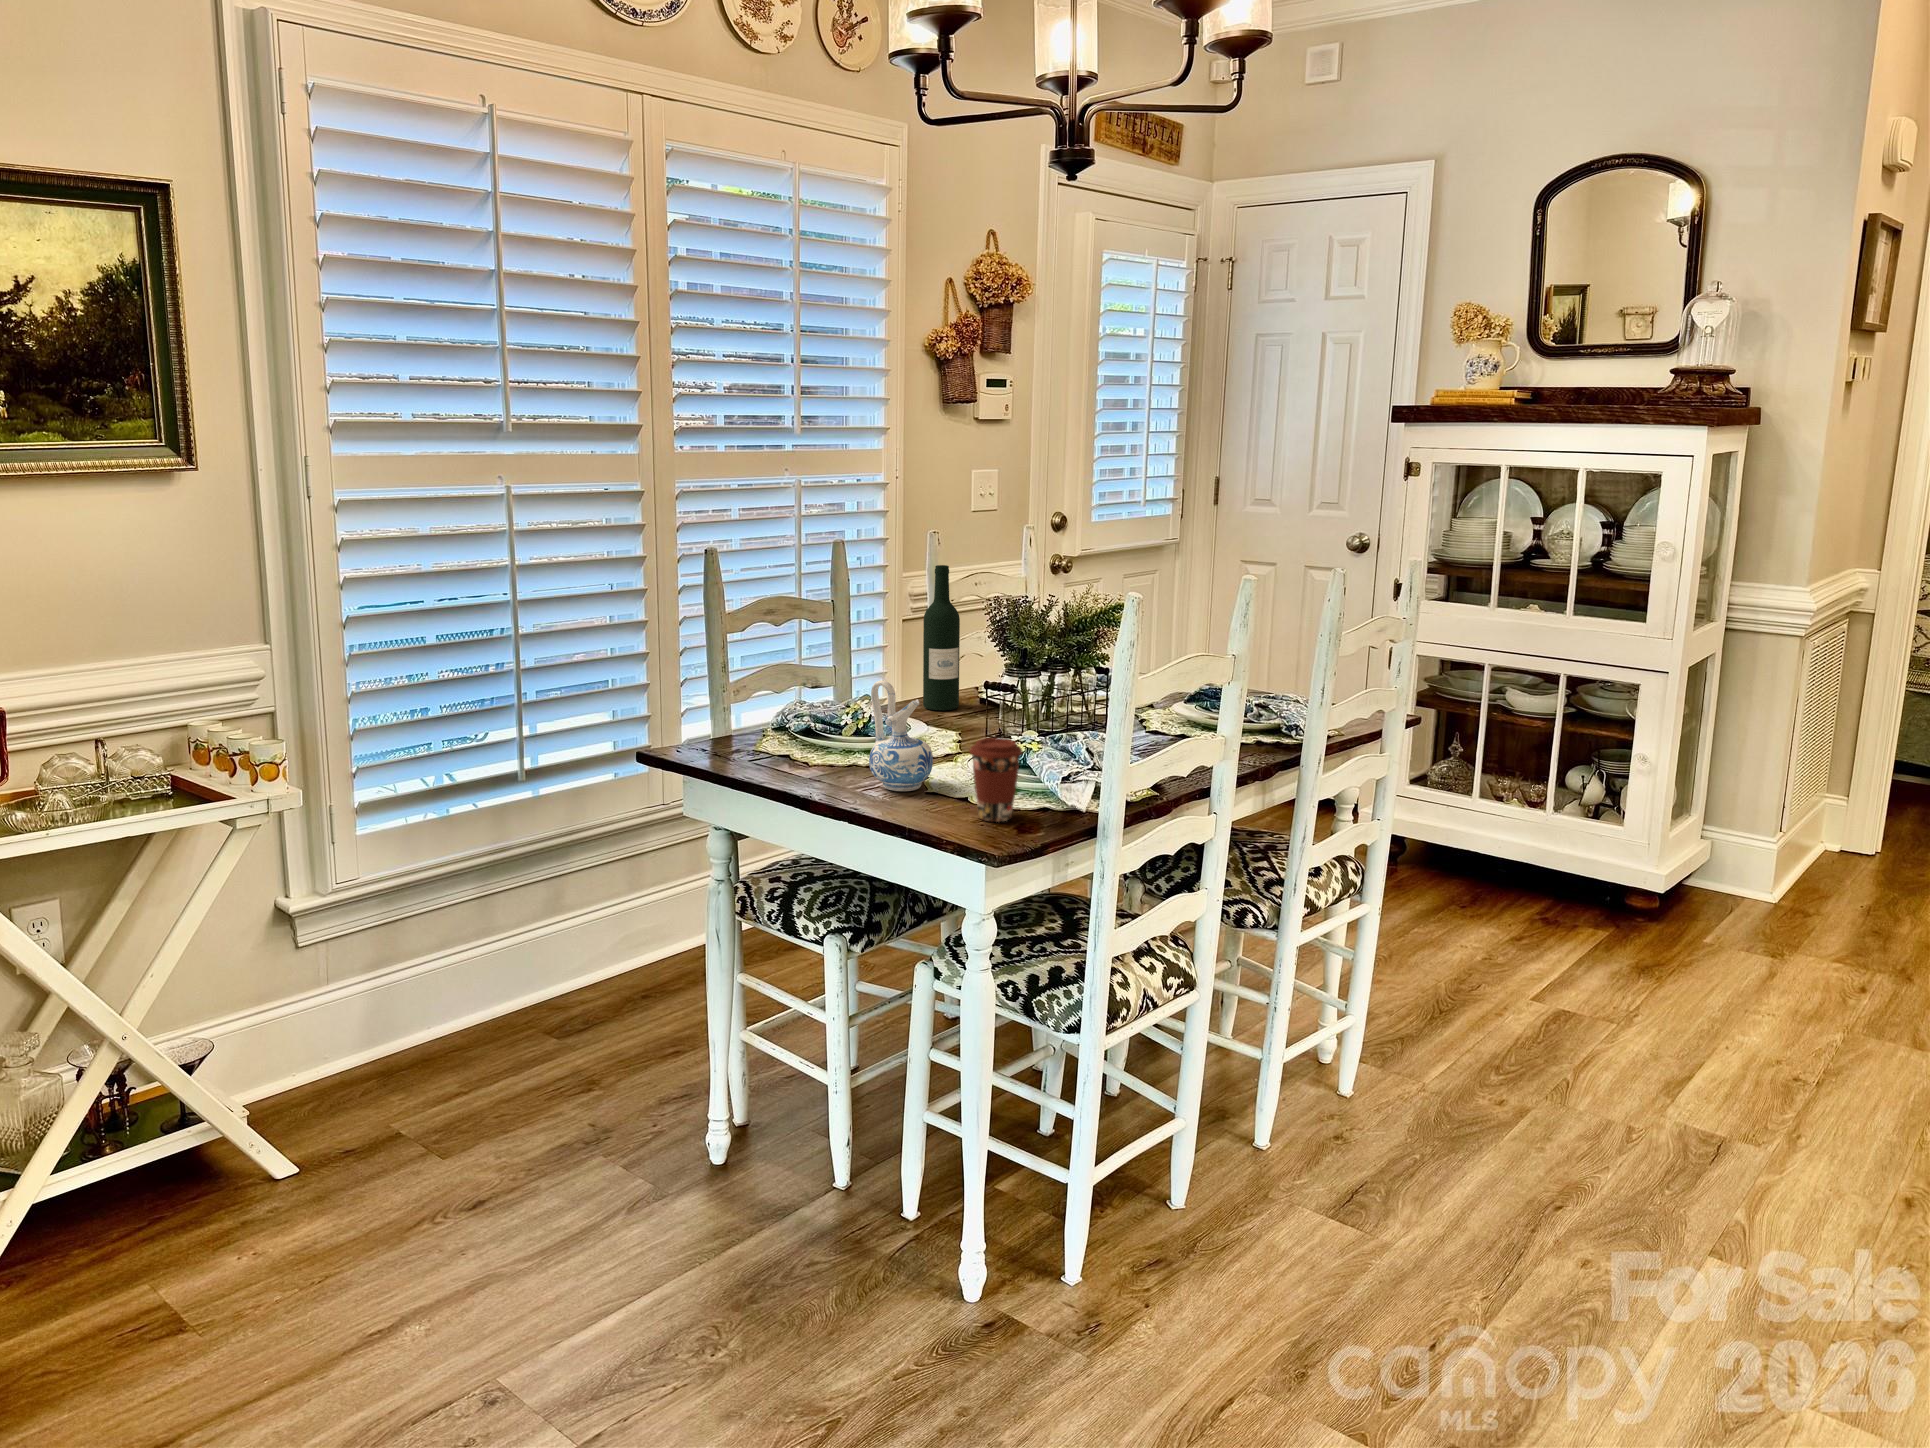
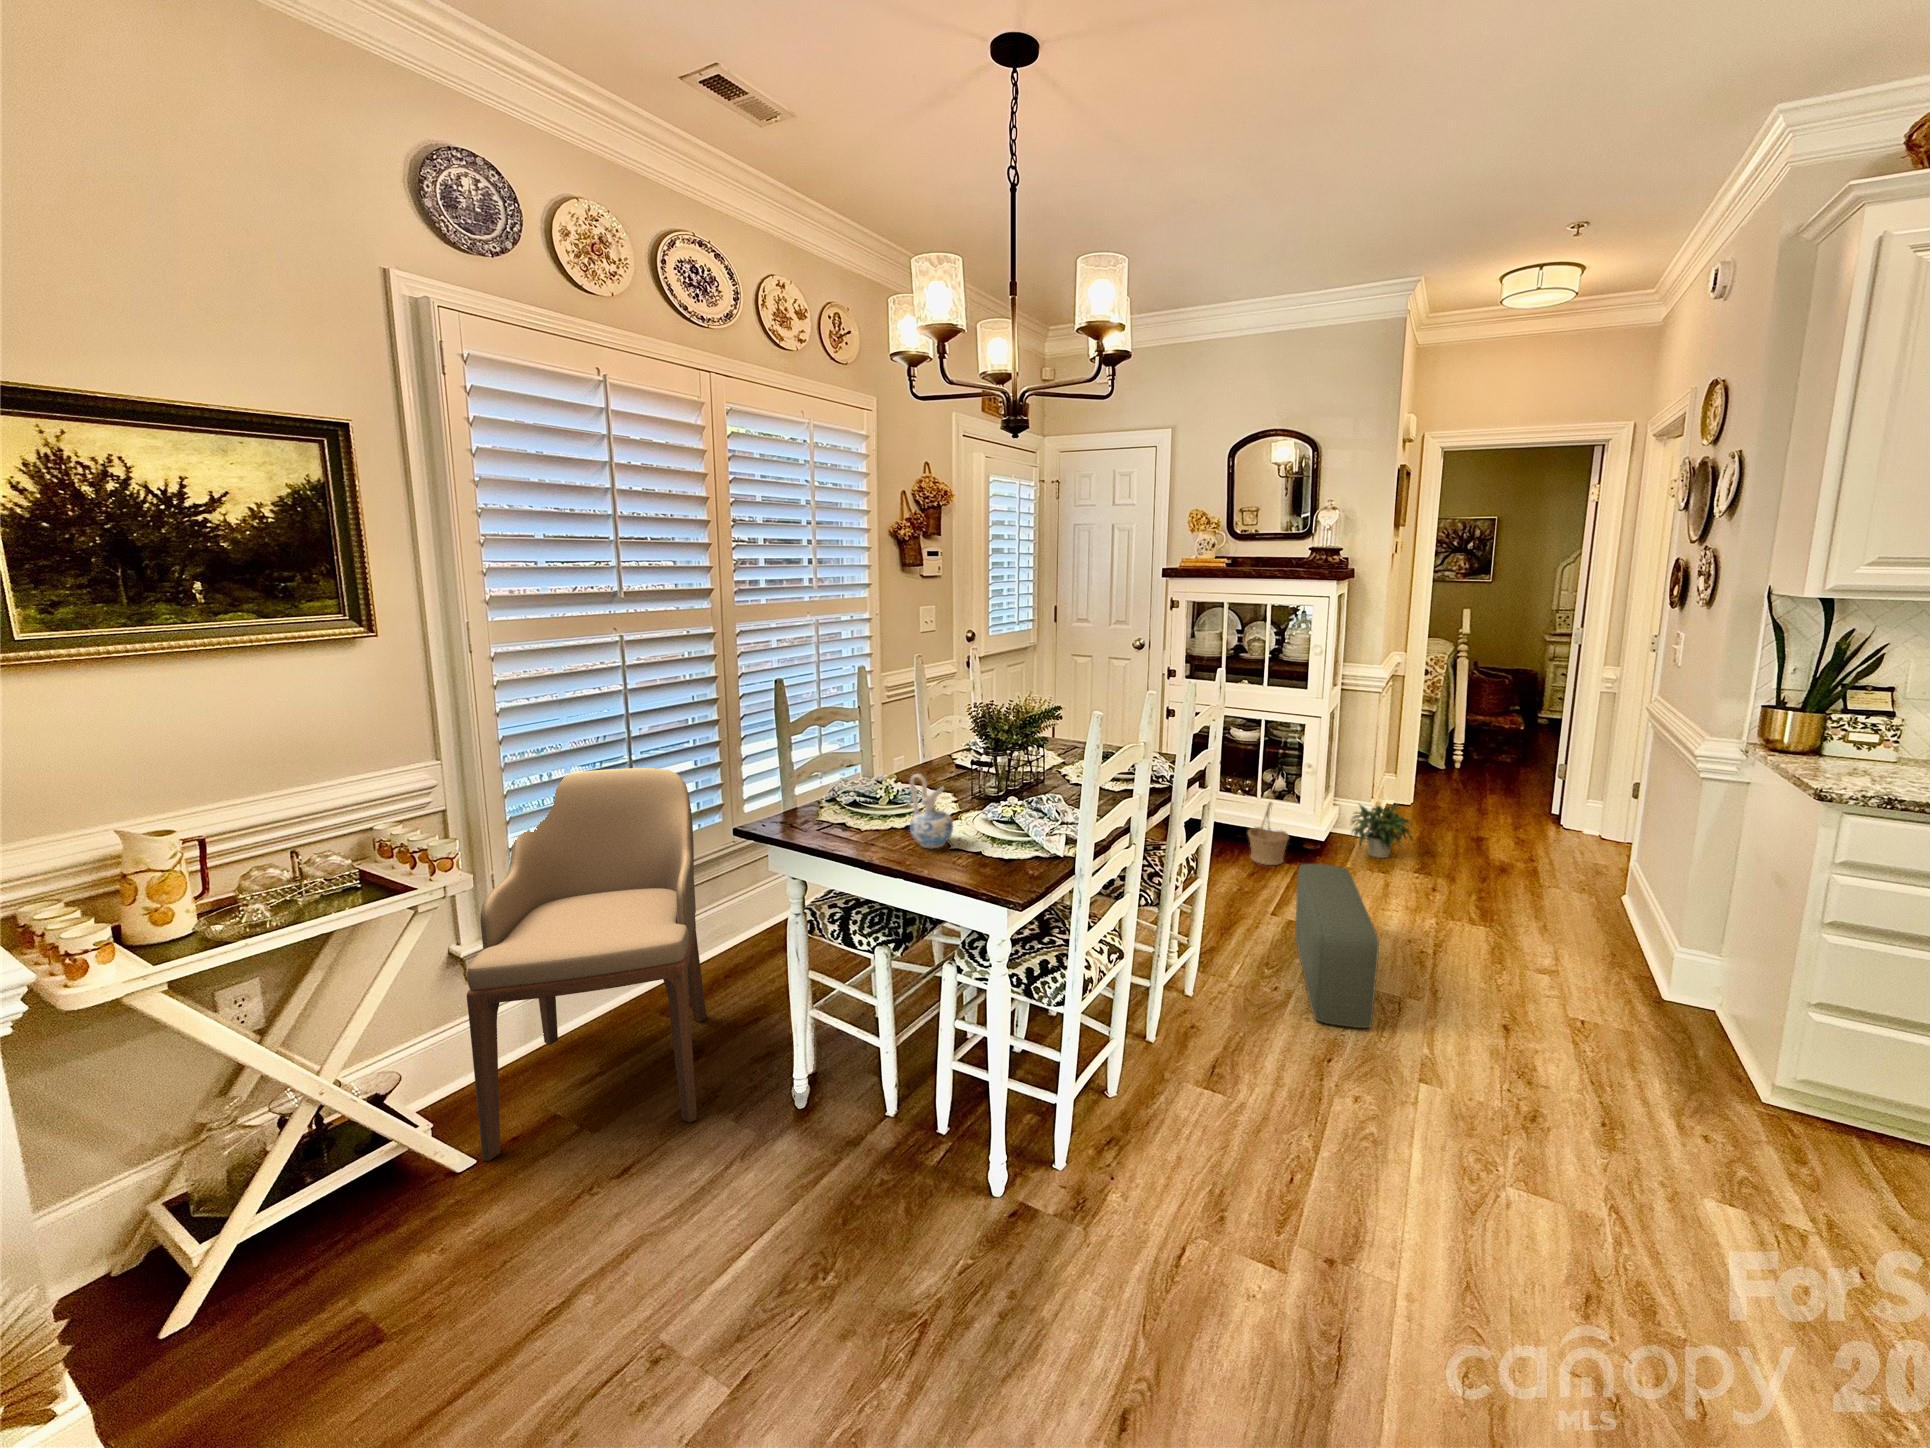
wine bottle: present [923,565,960,710] -> none [923,684,948,778]
armchair: none [293,673,606,1168] -> present [467,768,707,1161]
coffee cup: present [970,738,1022,822] -> none [985,812,1021,869]
basket: none [1510,812,1587,922] -> present [1248,802,1289,865]
potted plant: none [1668,826,1835,928] -> present [1350,804,1413,858]
pouf: none [1552,906,1677,1172] -> present [1295,864,1379,1028]

